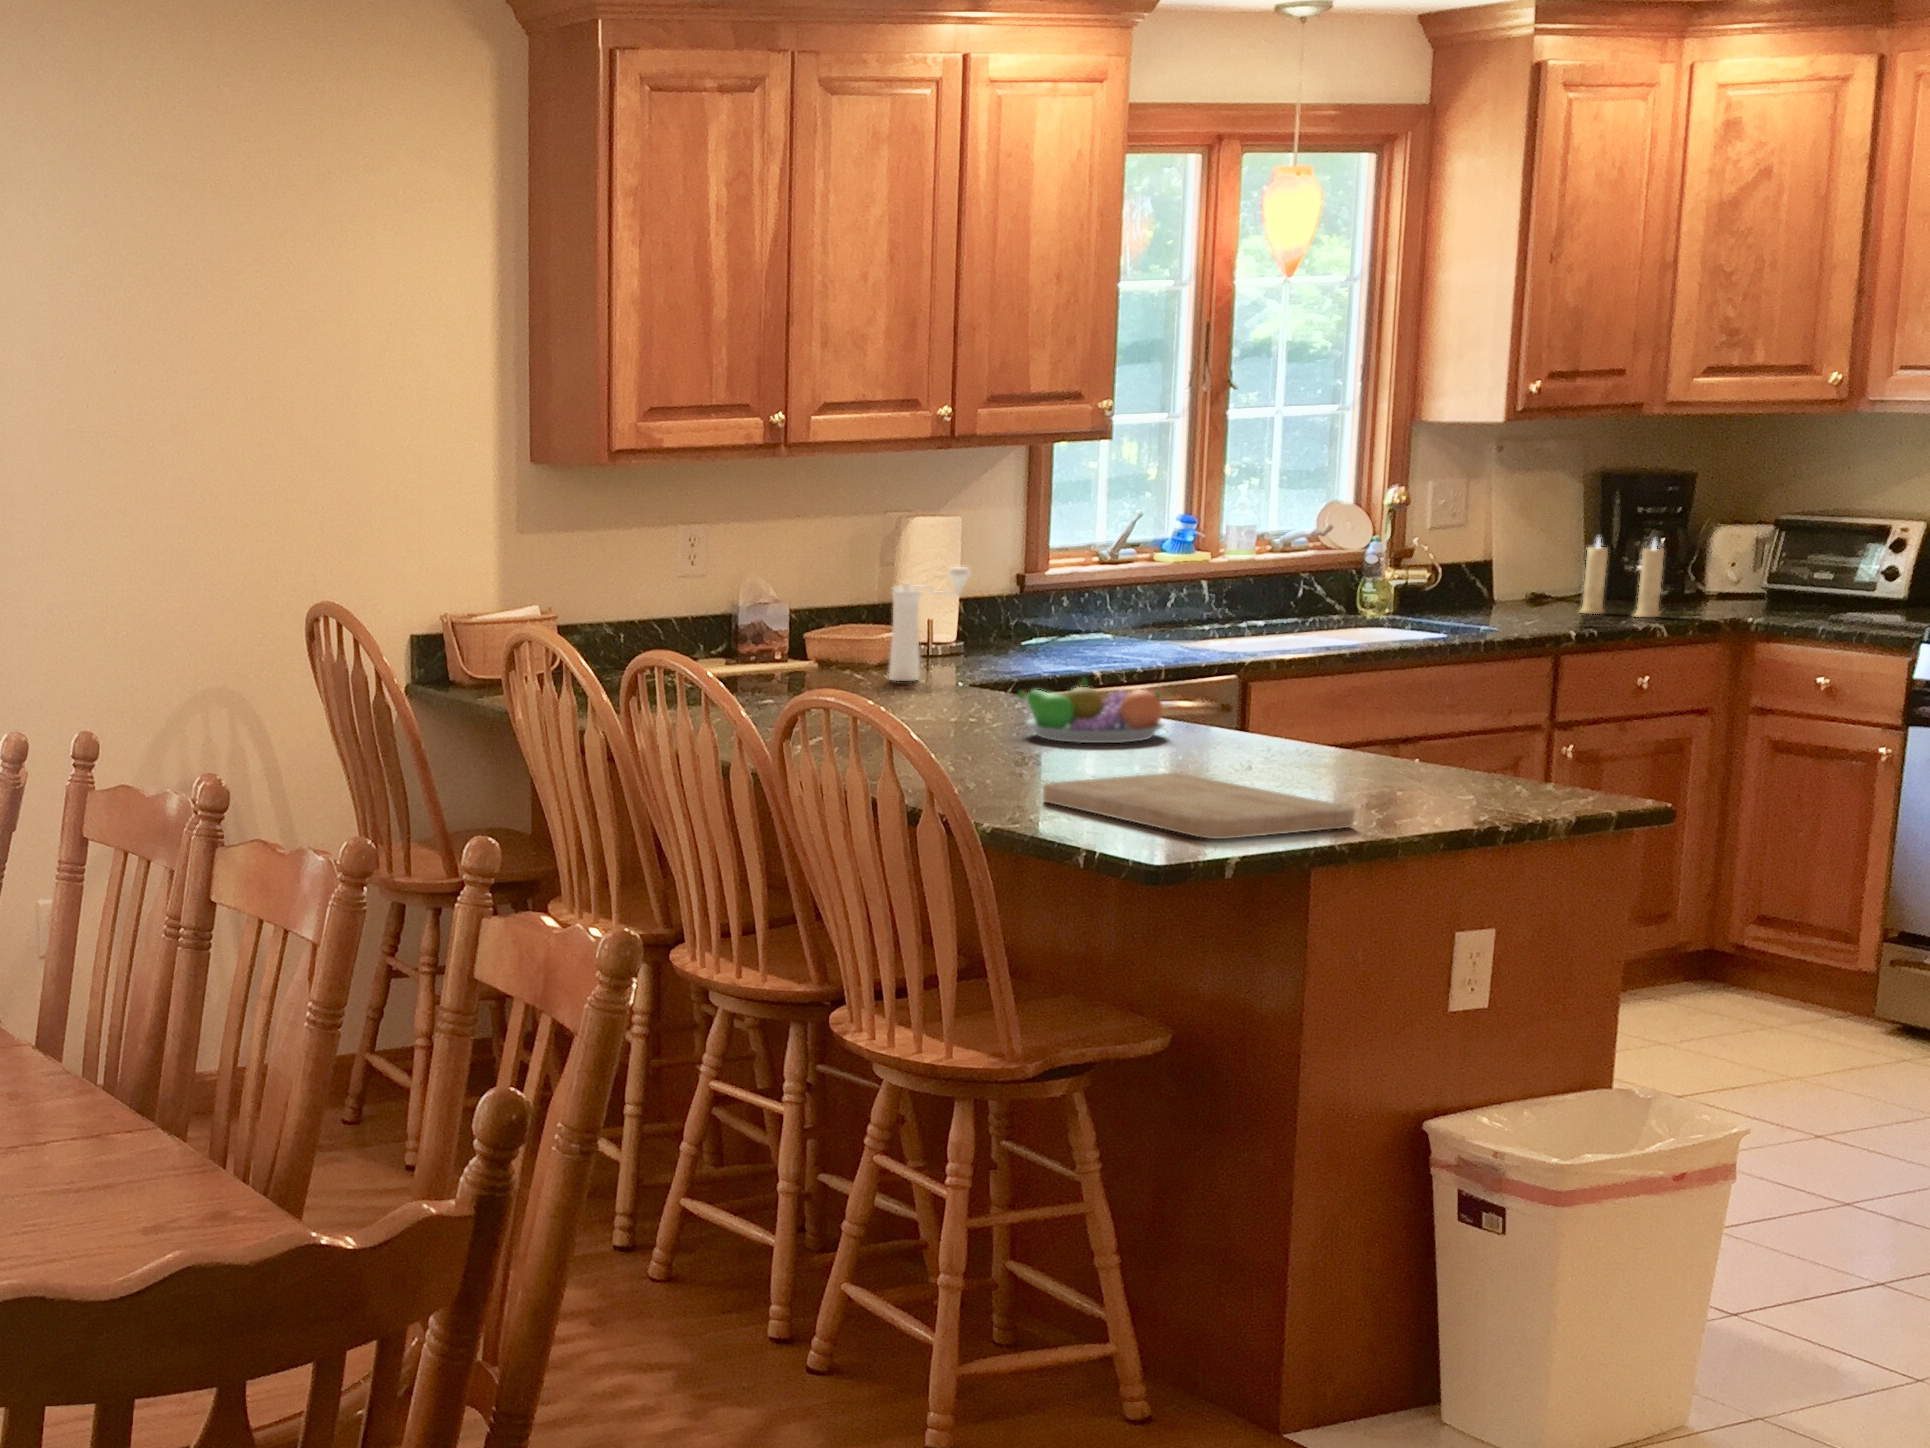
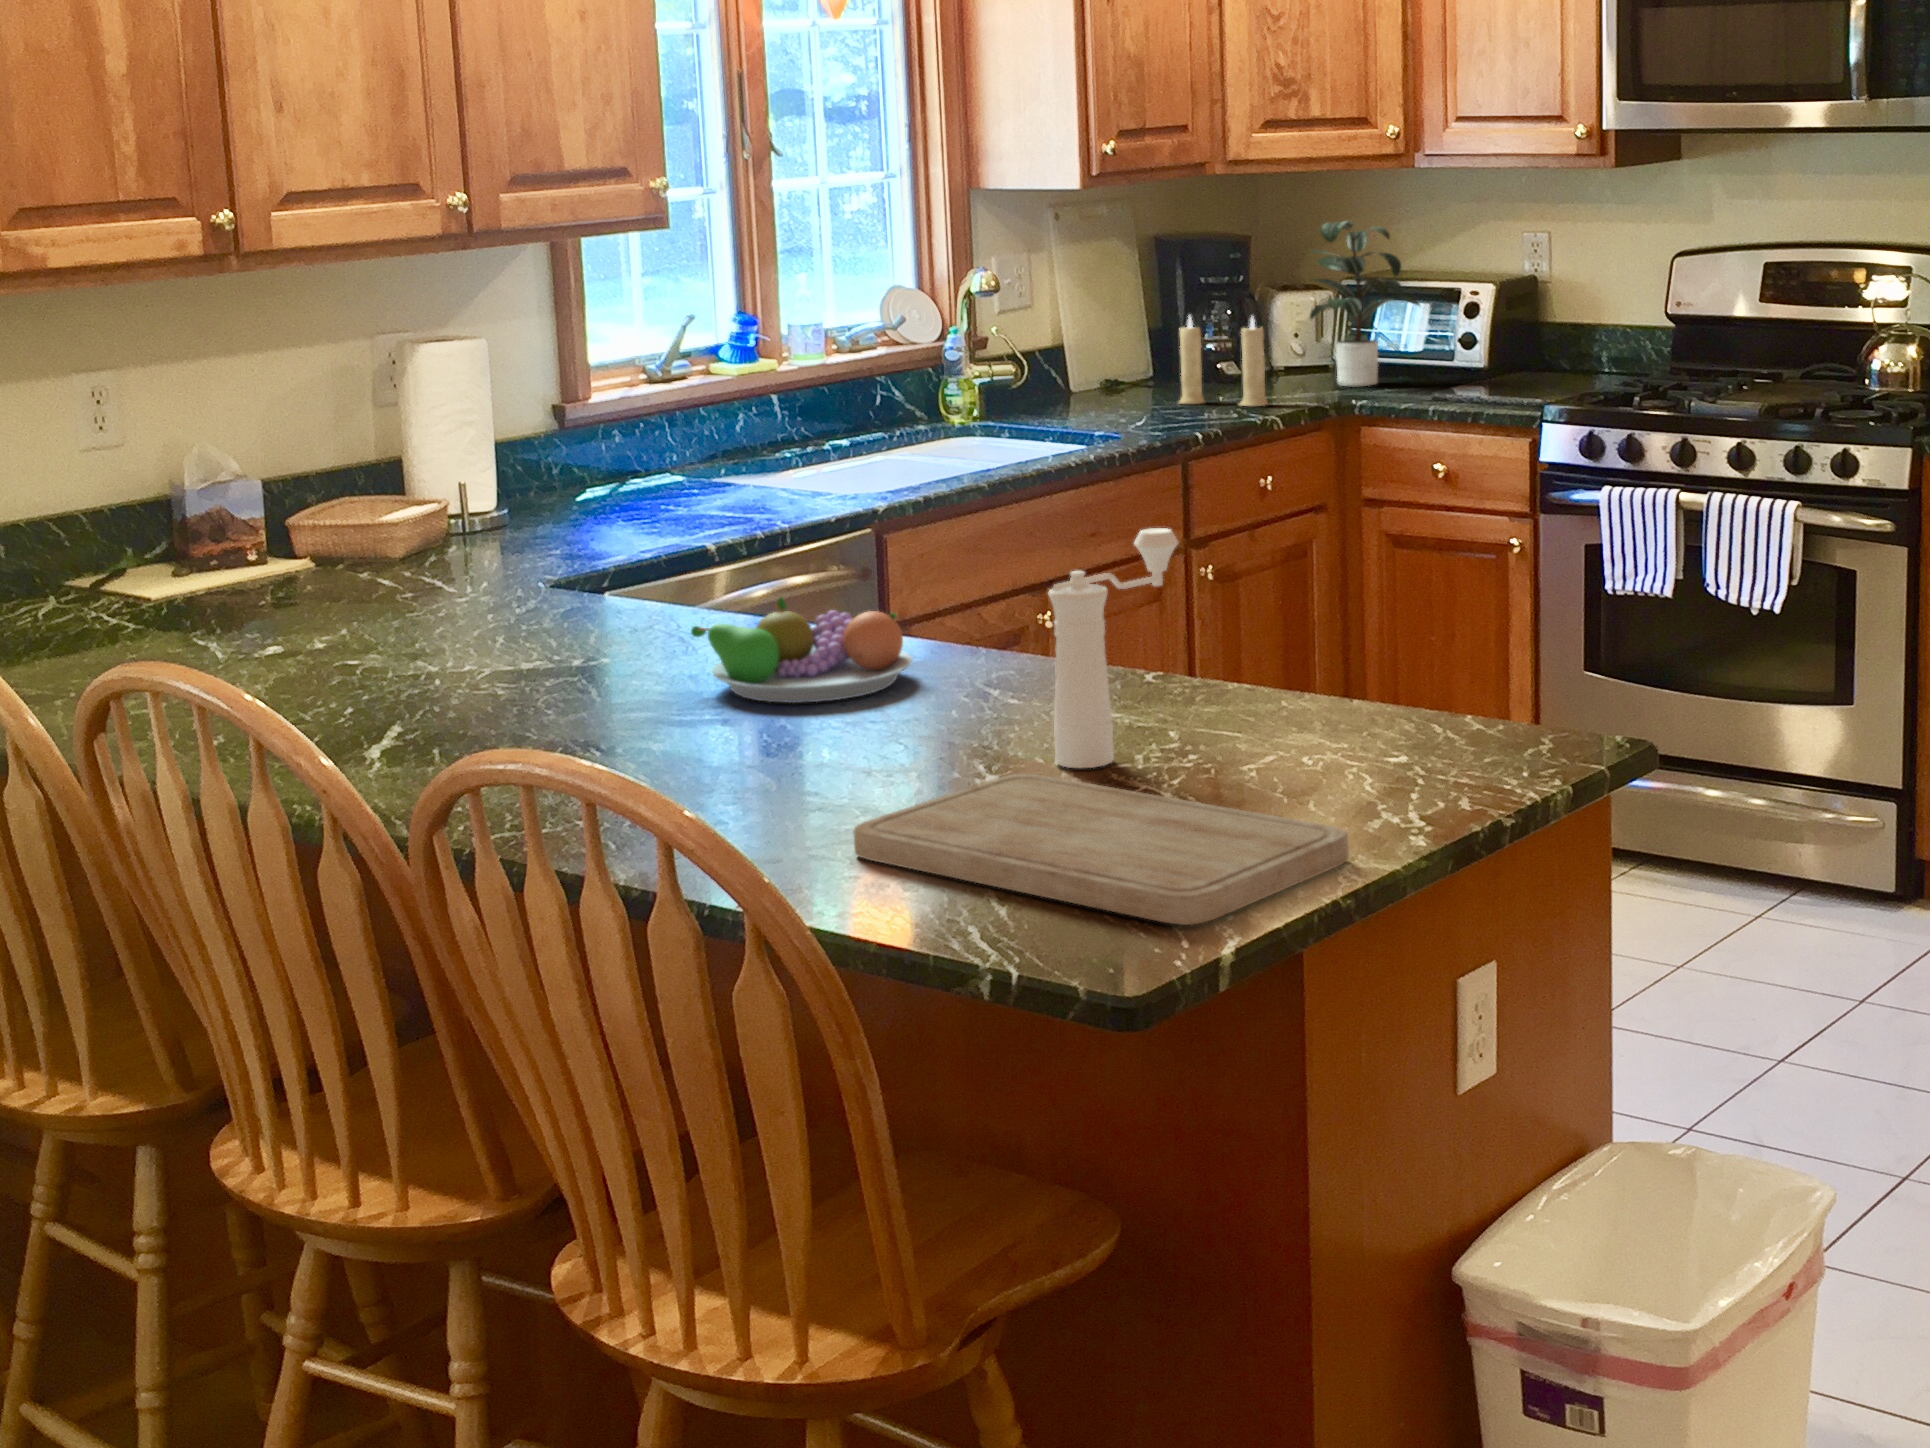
potted plant: none [1714,457,1867,609] -> present [1310,221,1420,386]
pepper mill: present [889,567,970,681] -> present [1048,528,1178,768]

